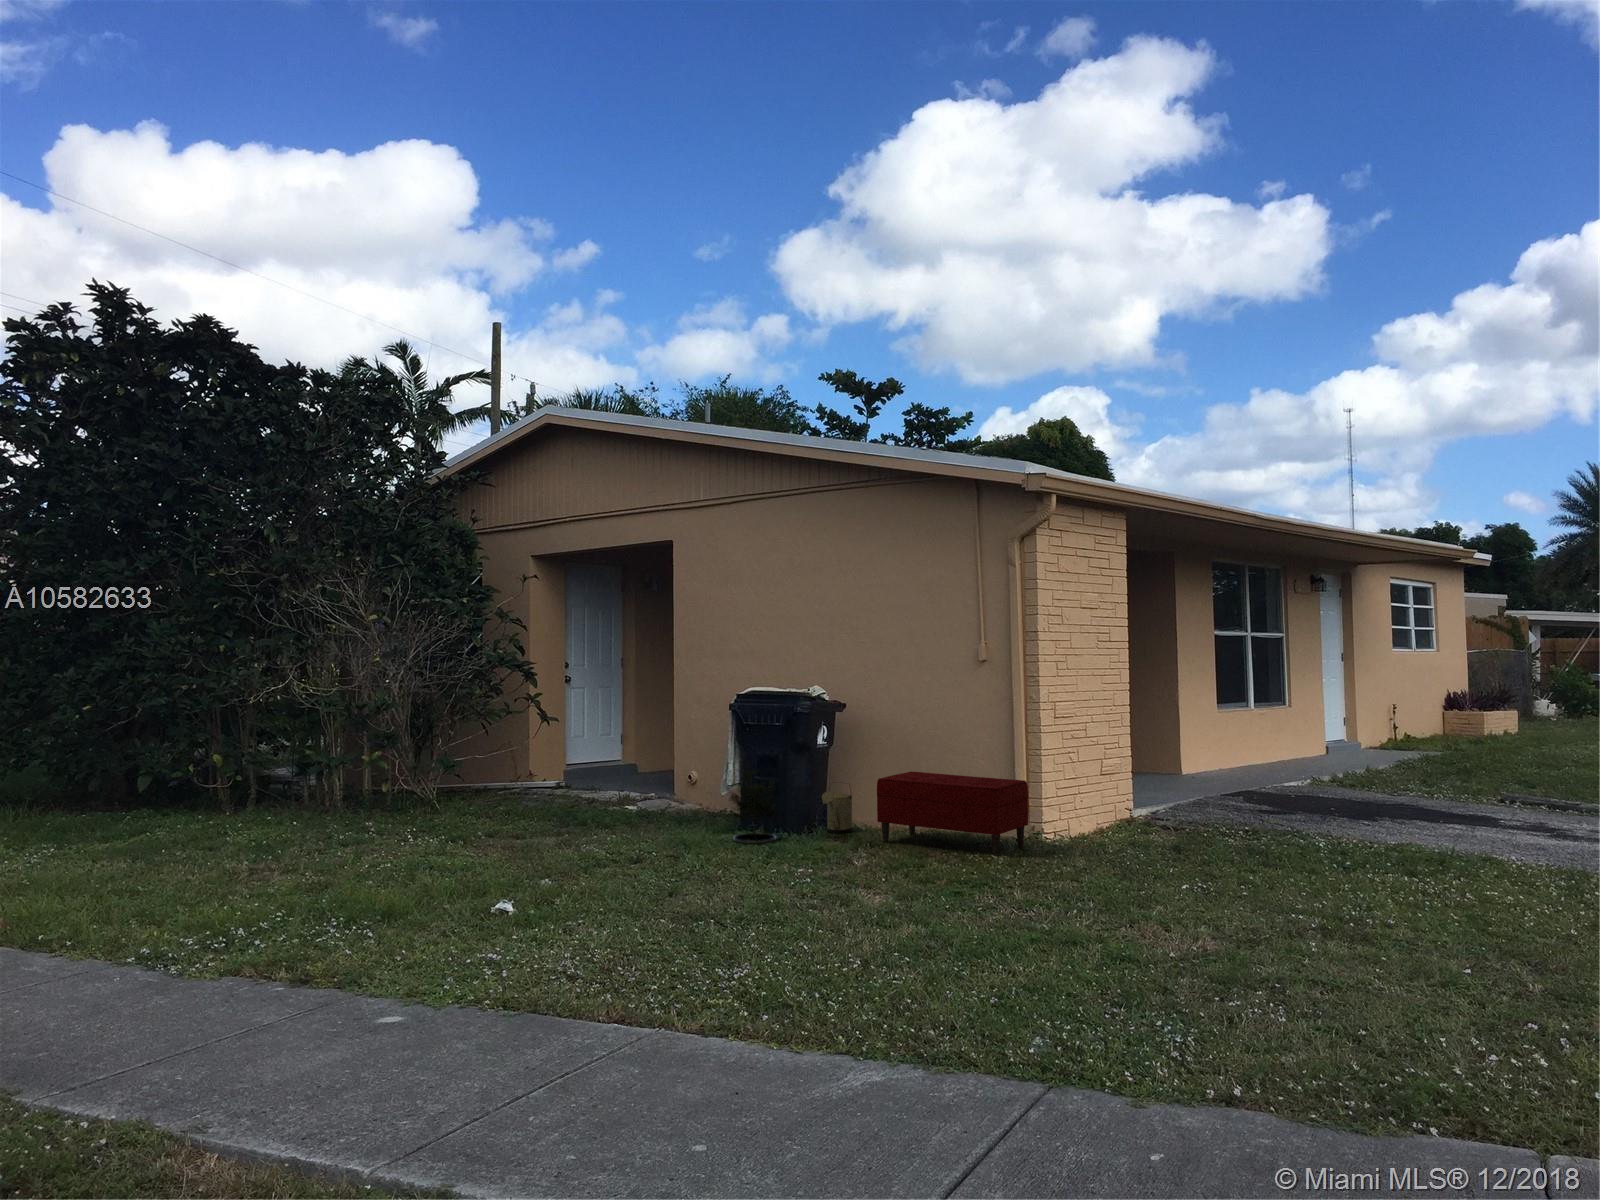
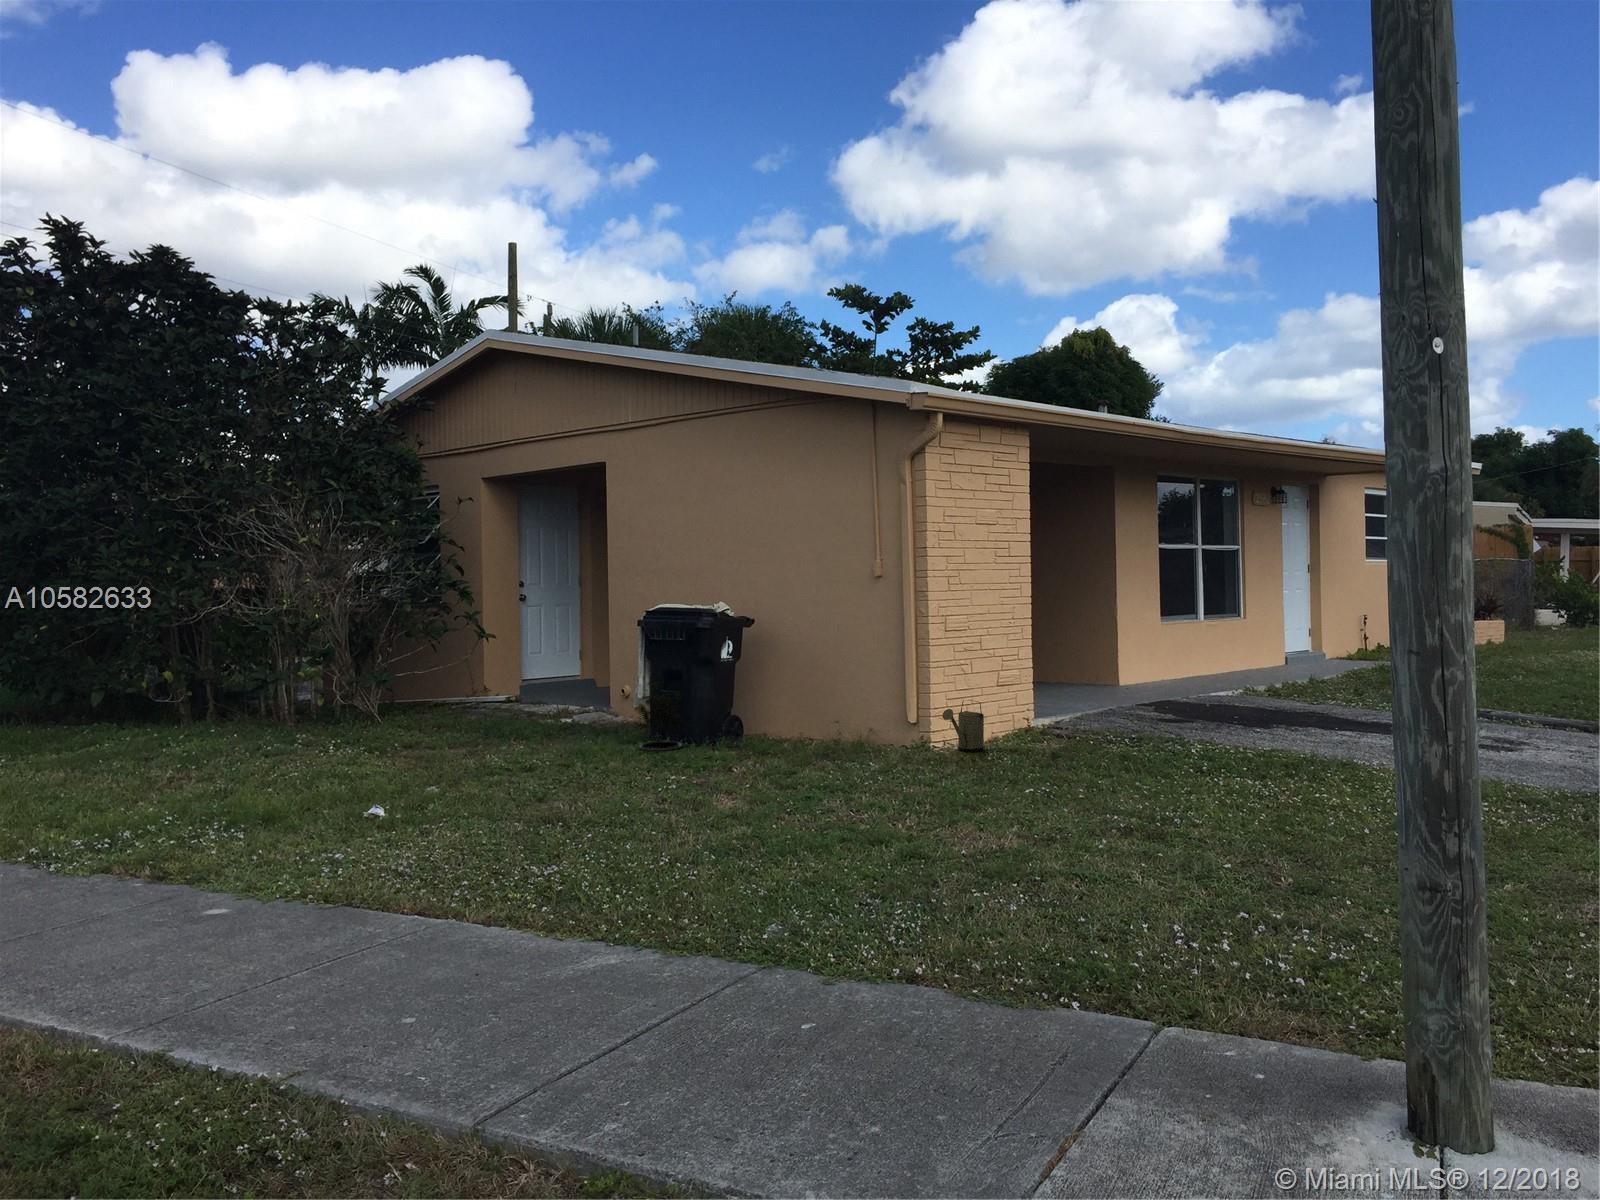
bench: present [877,772,1028,856] -> none [773,683,915,763]
watering can: present [822,784,852,833] -> present [942,700,984,752]

